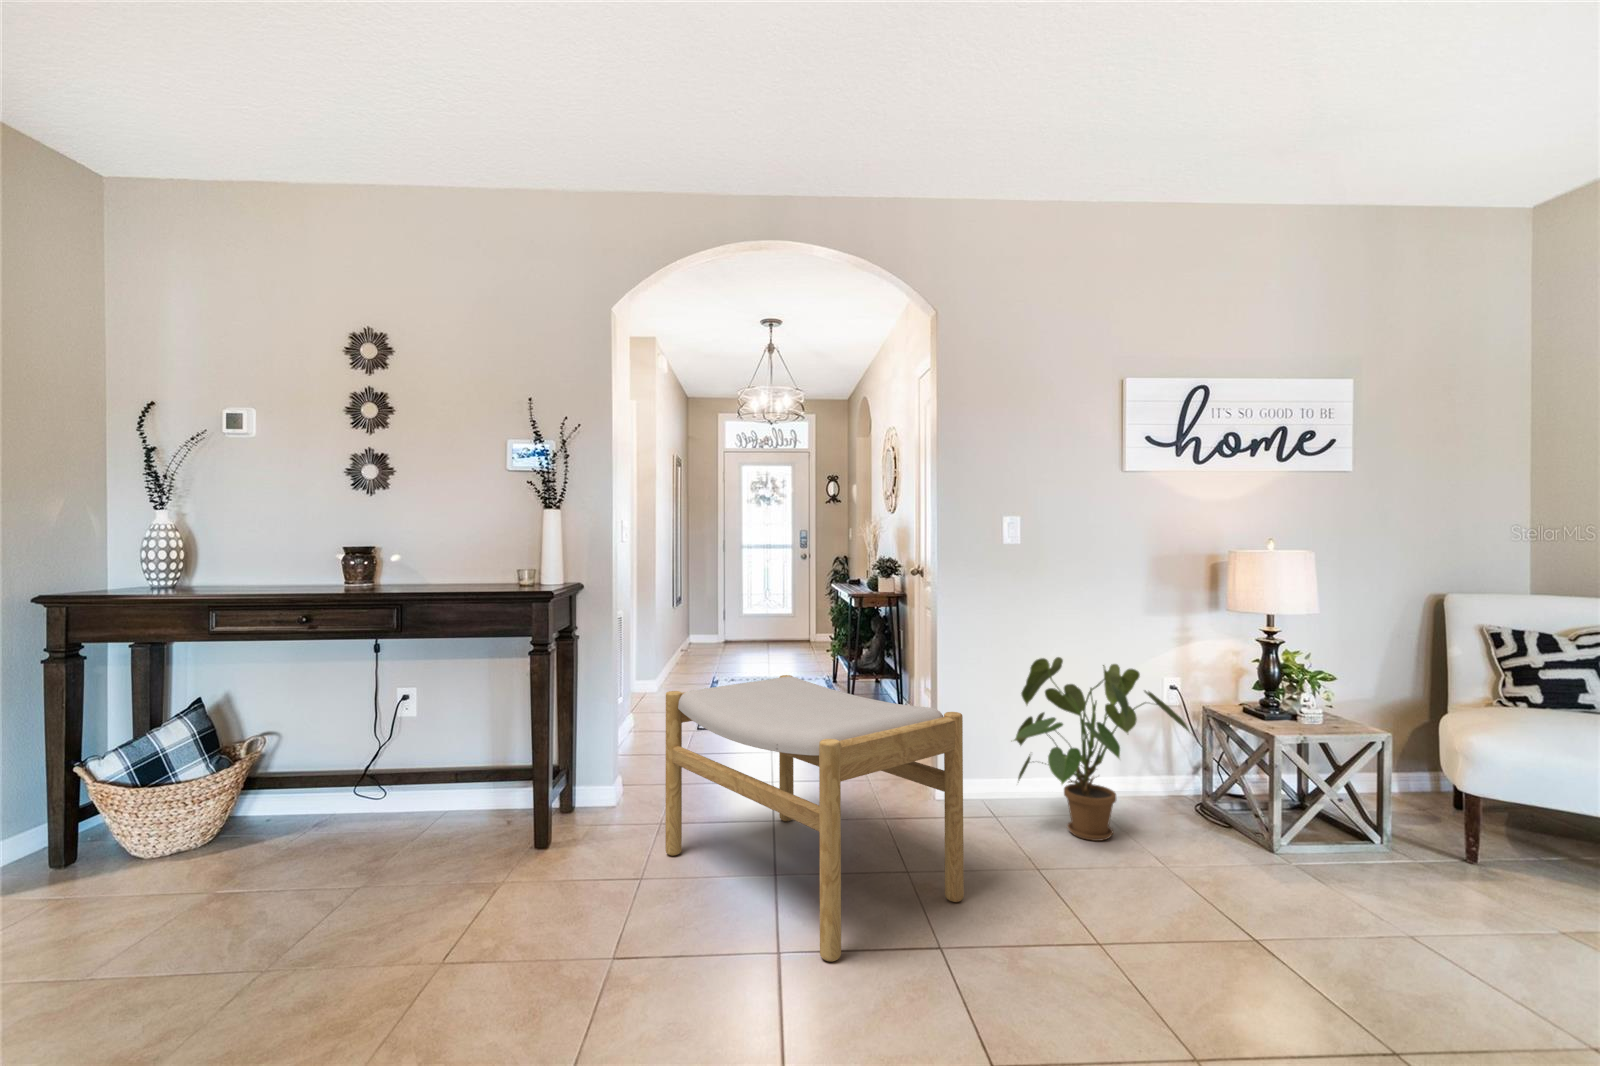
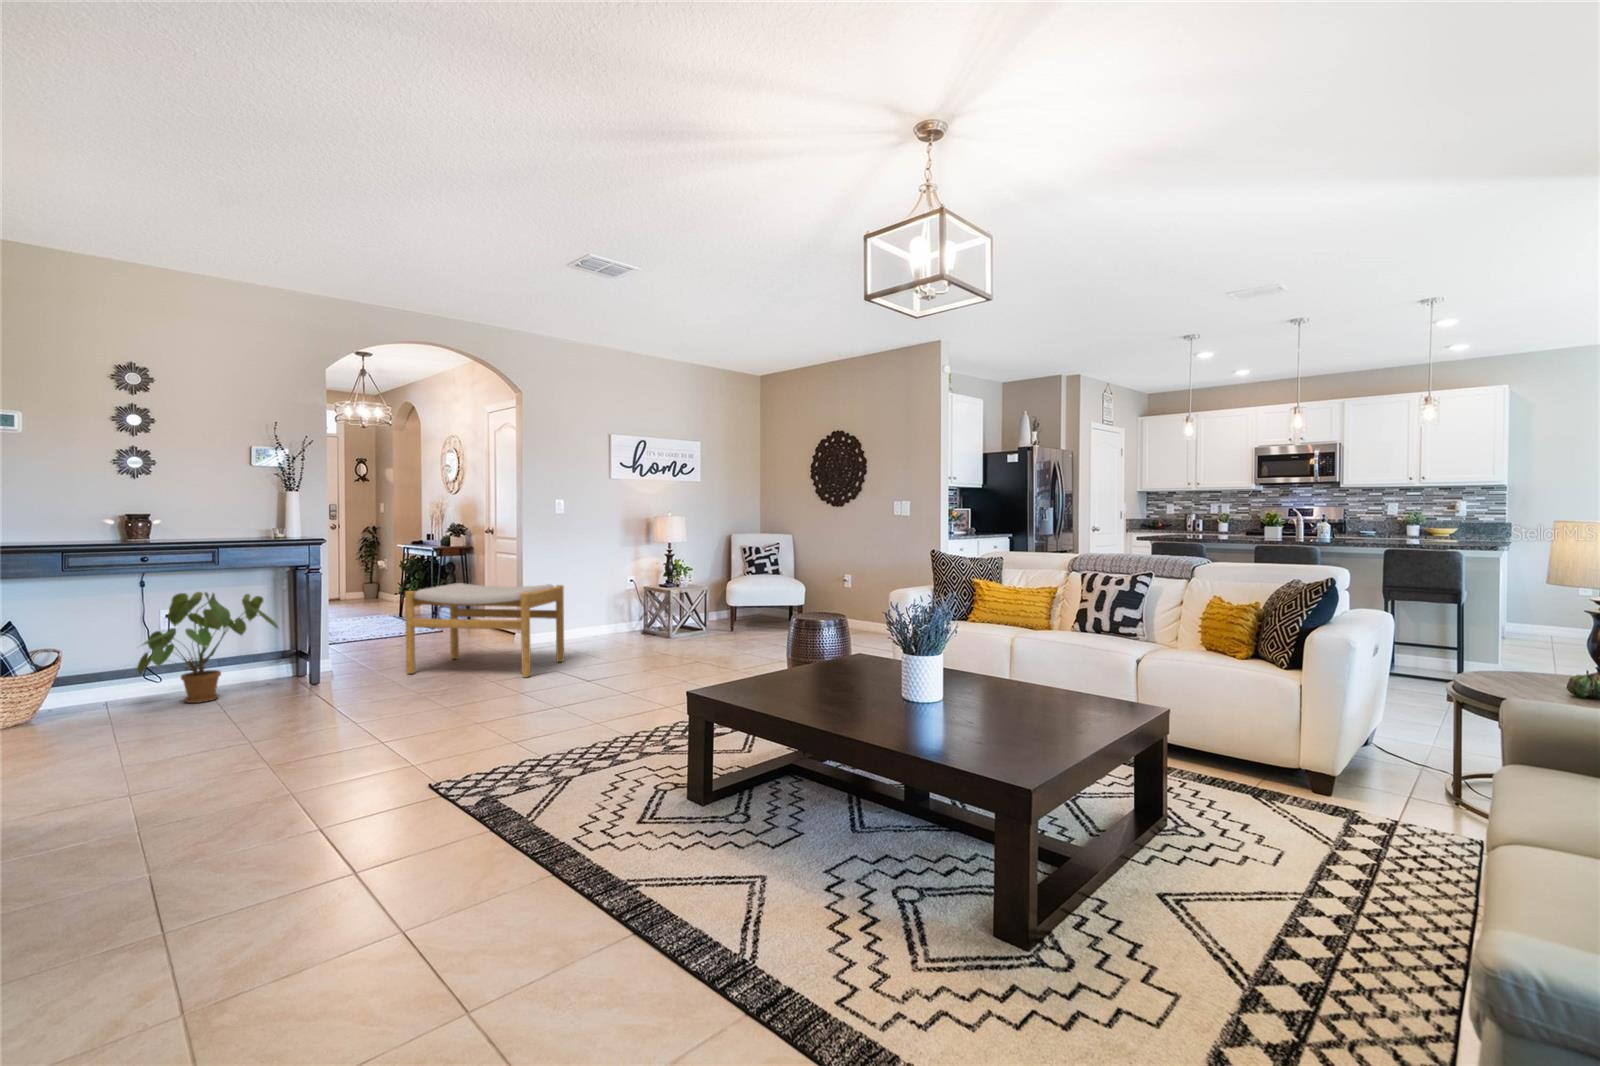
house plant: present [1014,657,1189,841] -> present [137,592,278,703]

